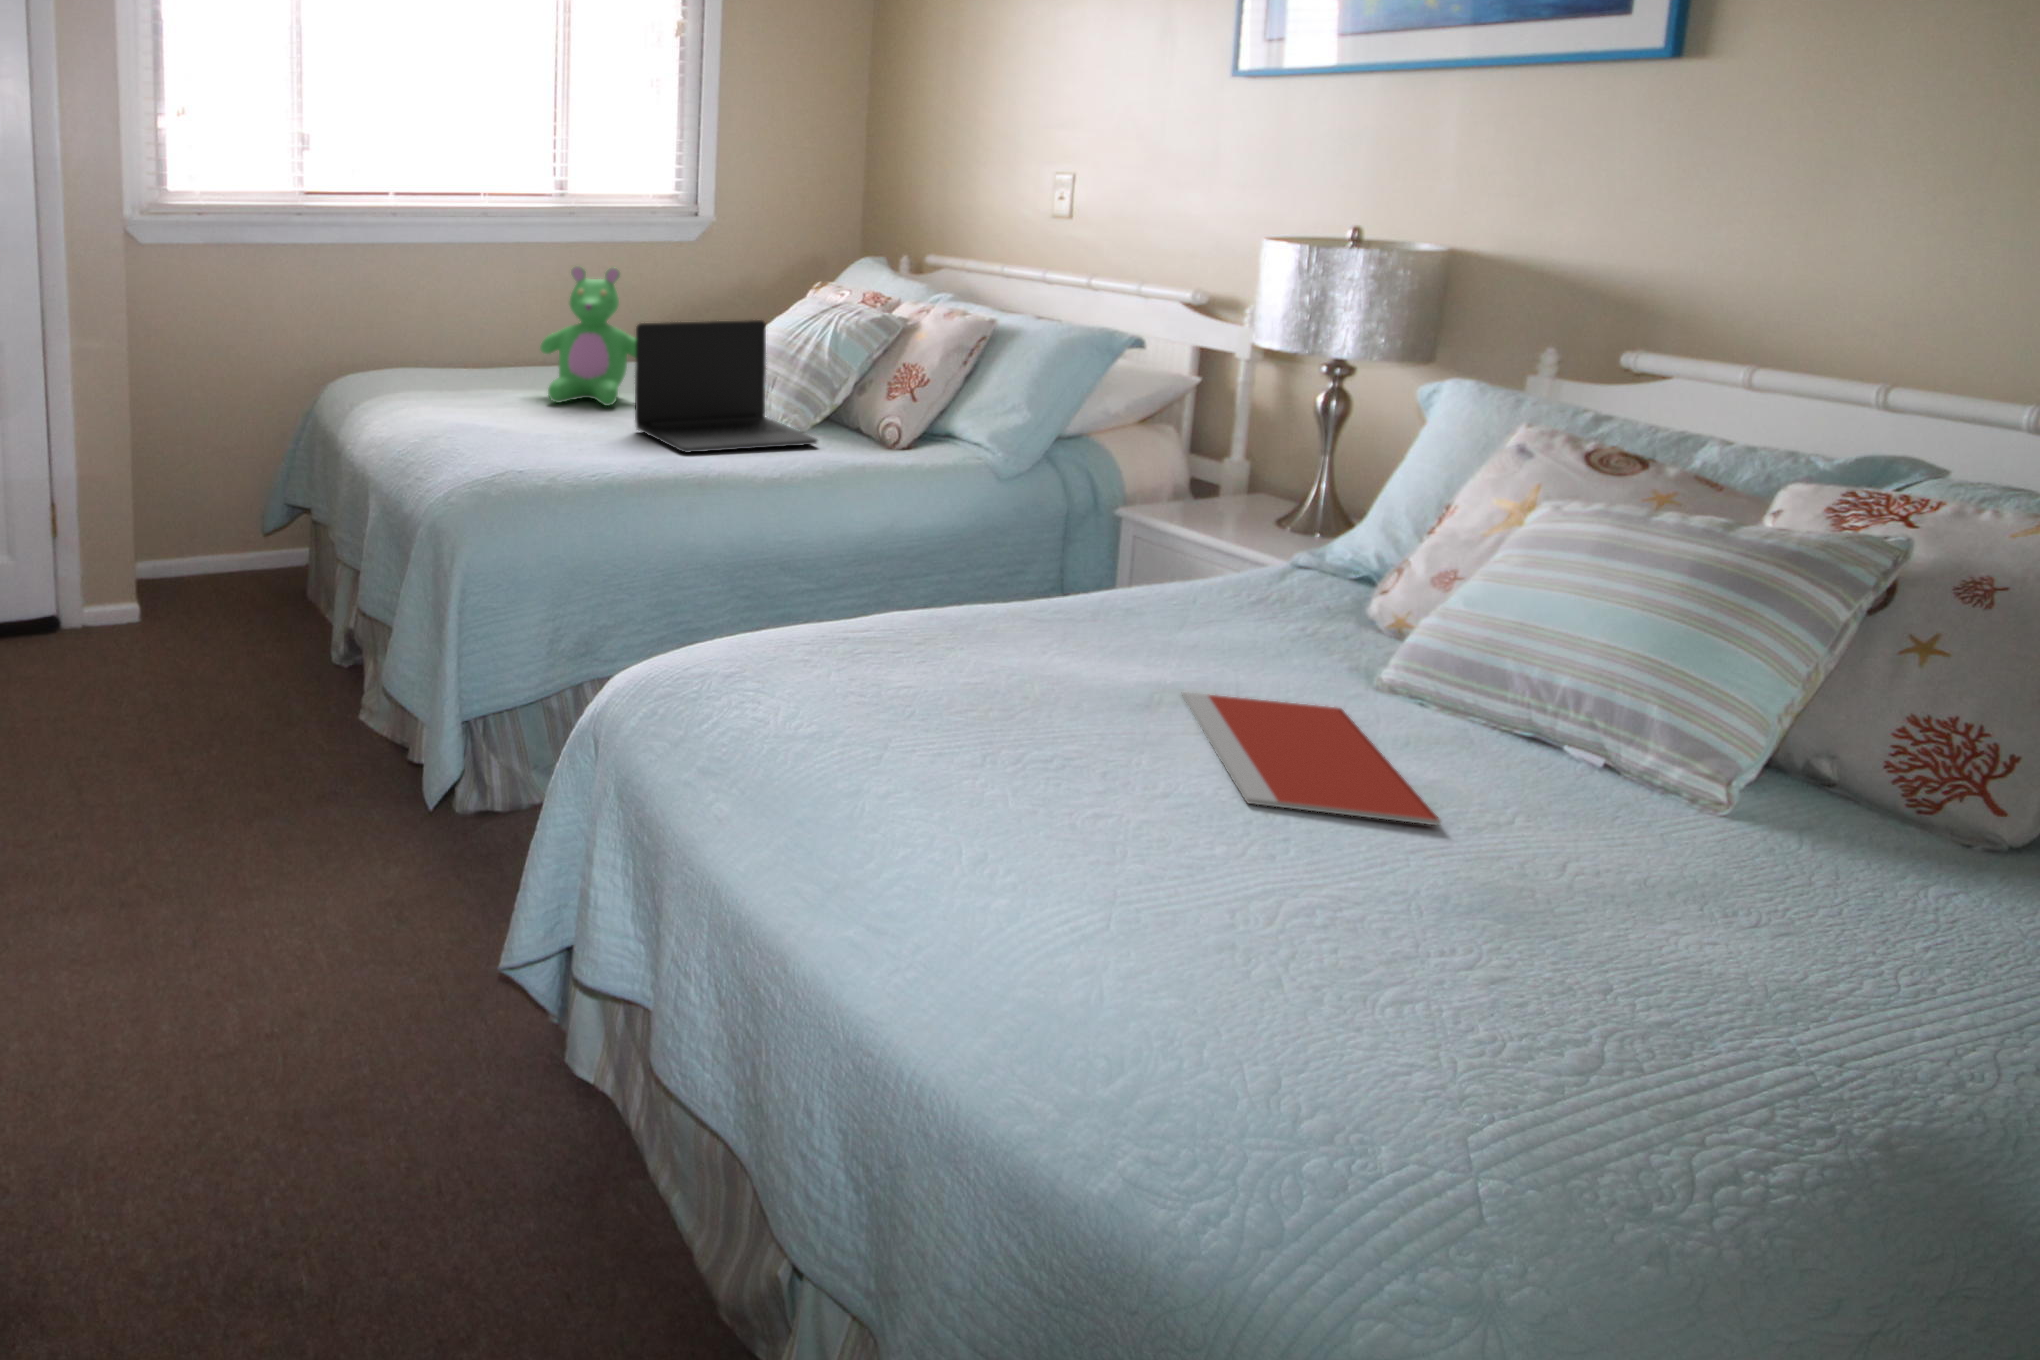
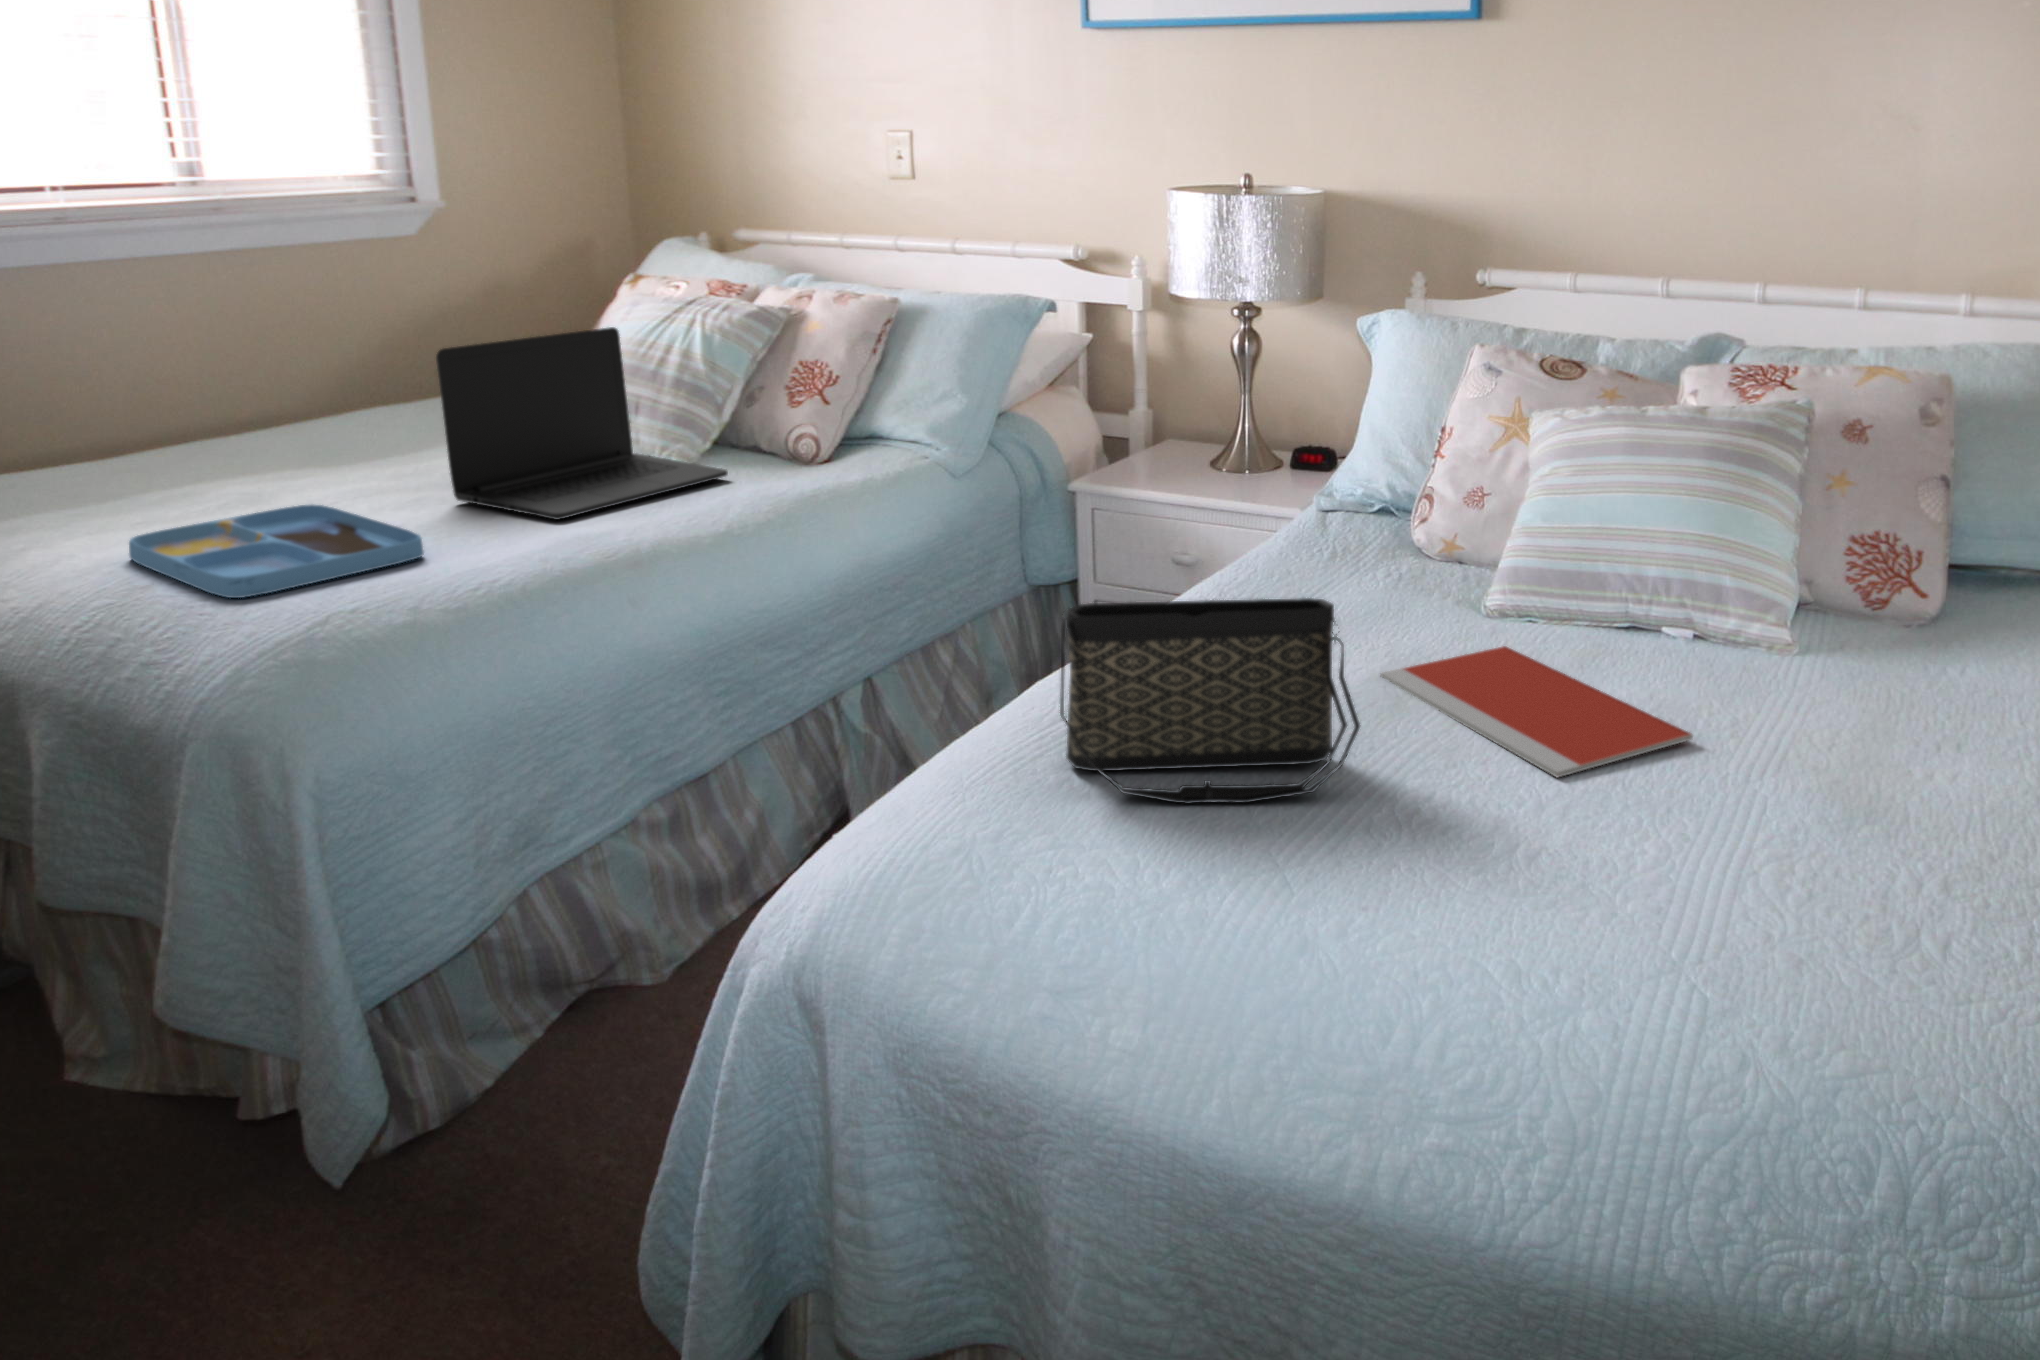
teddy bear: present [540,266,636,406] -> none [233,275,424,483]
tray: none [454,416,593,463] -> present [129,505,424,598]
handbag: none [835,556,1068,740] -> present [1060,598,1360,804]

